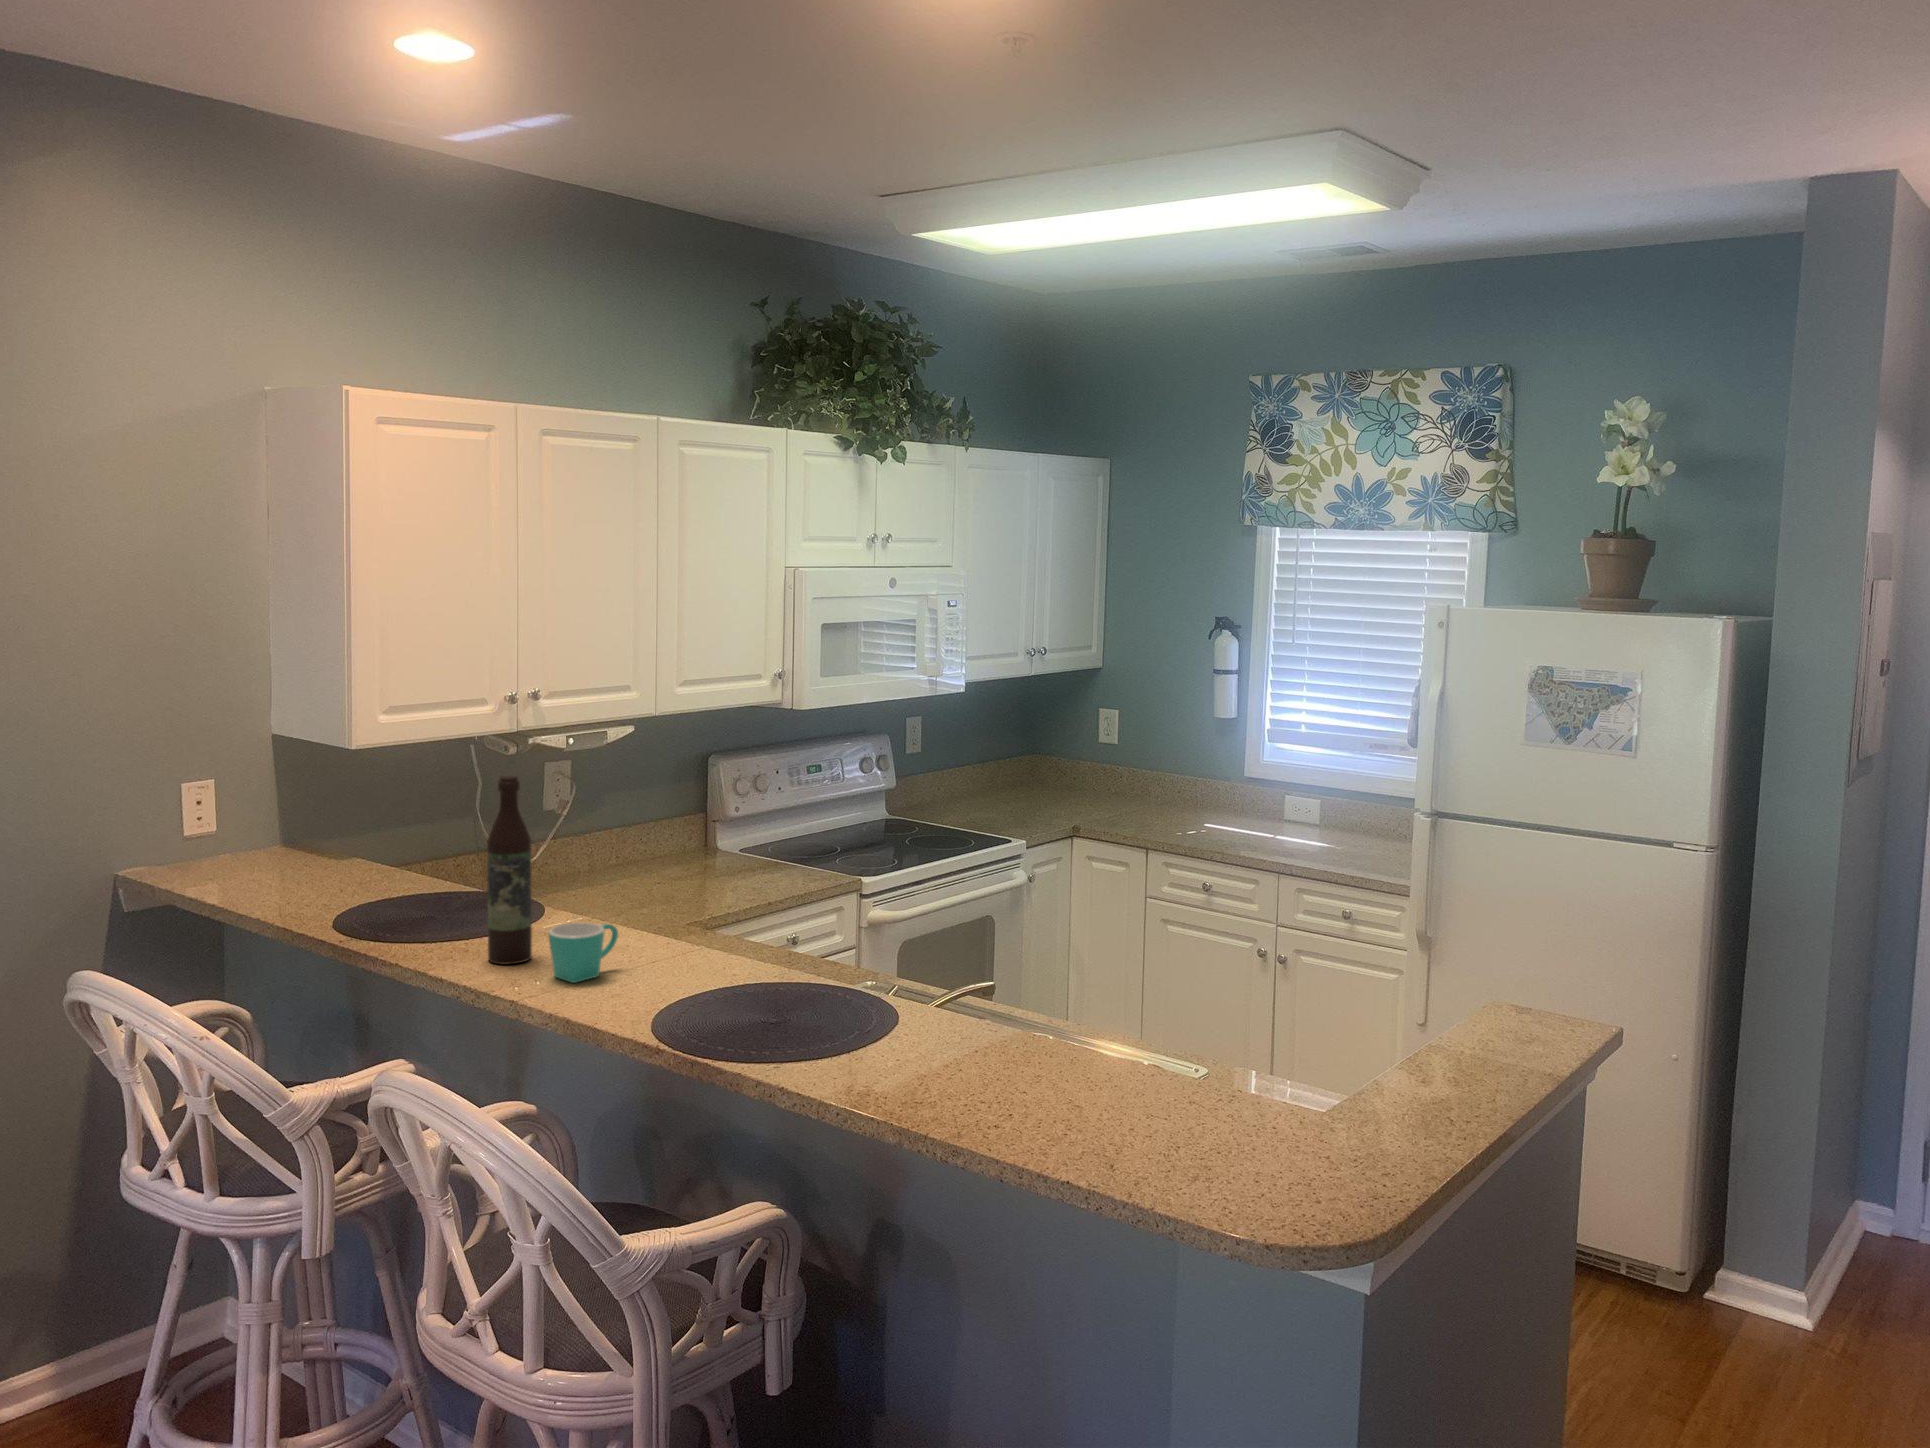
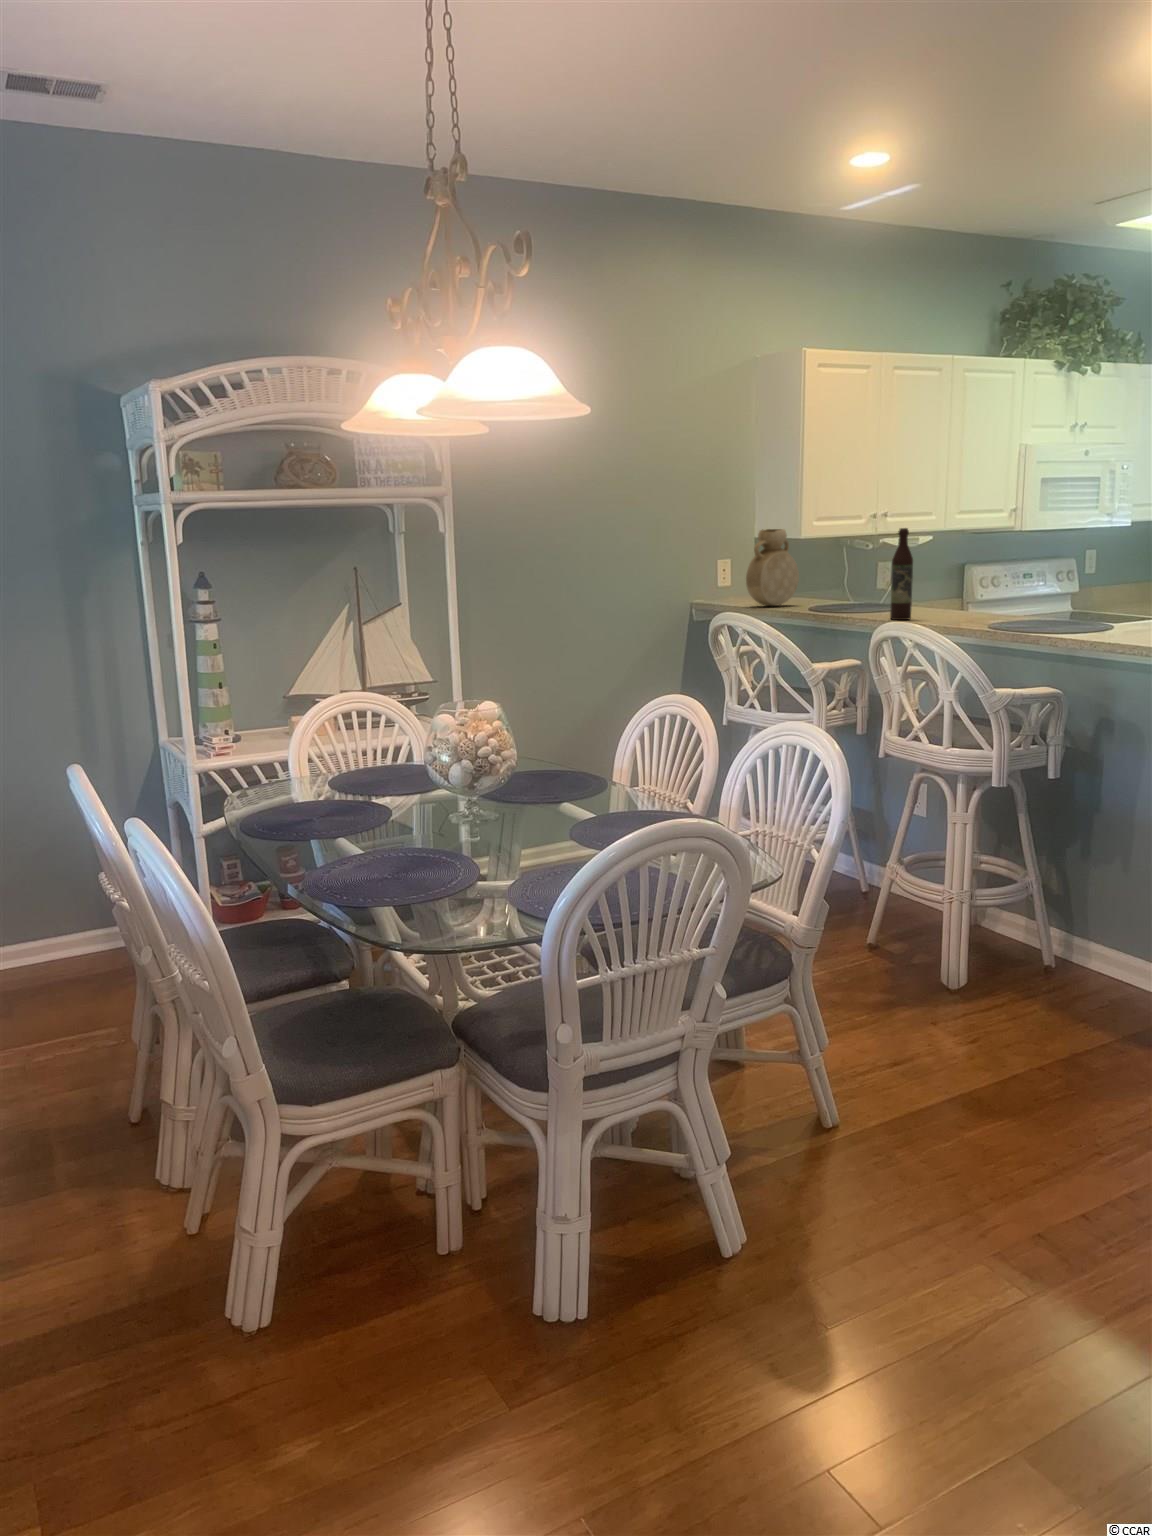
vase: none [227,727,351,884] -> present [746,529,799,606]
mug: present [548,922,618,983] -> none [925,598,957,623]

